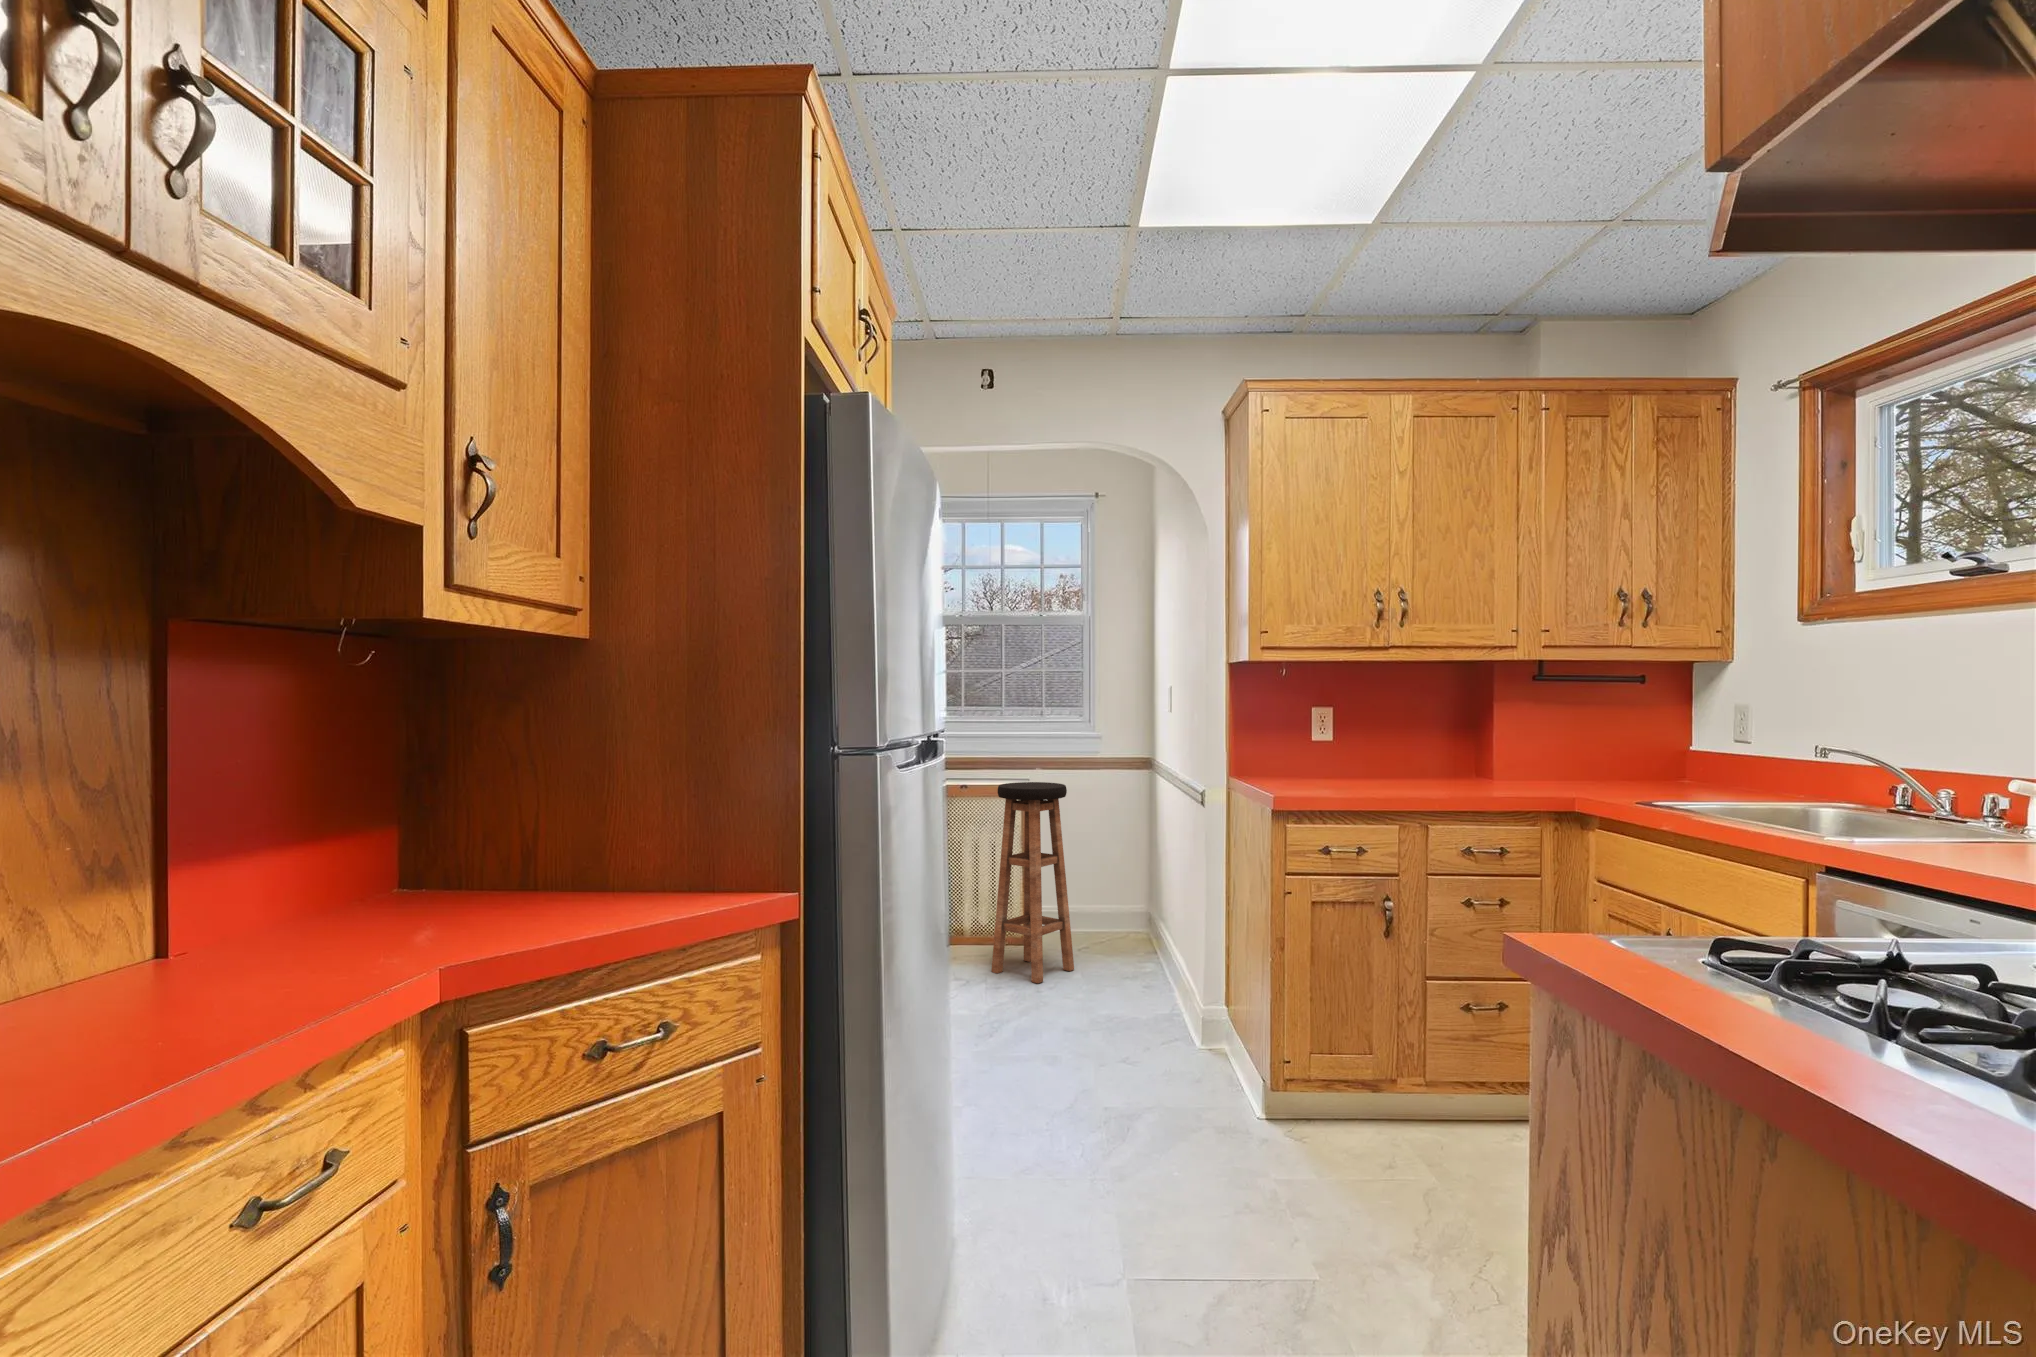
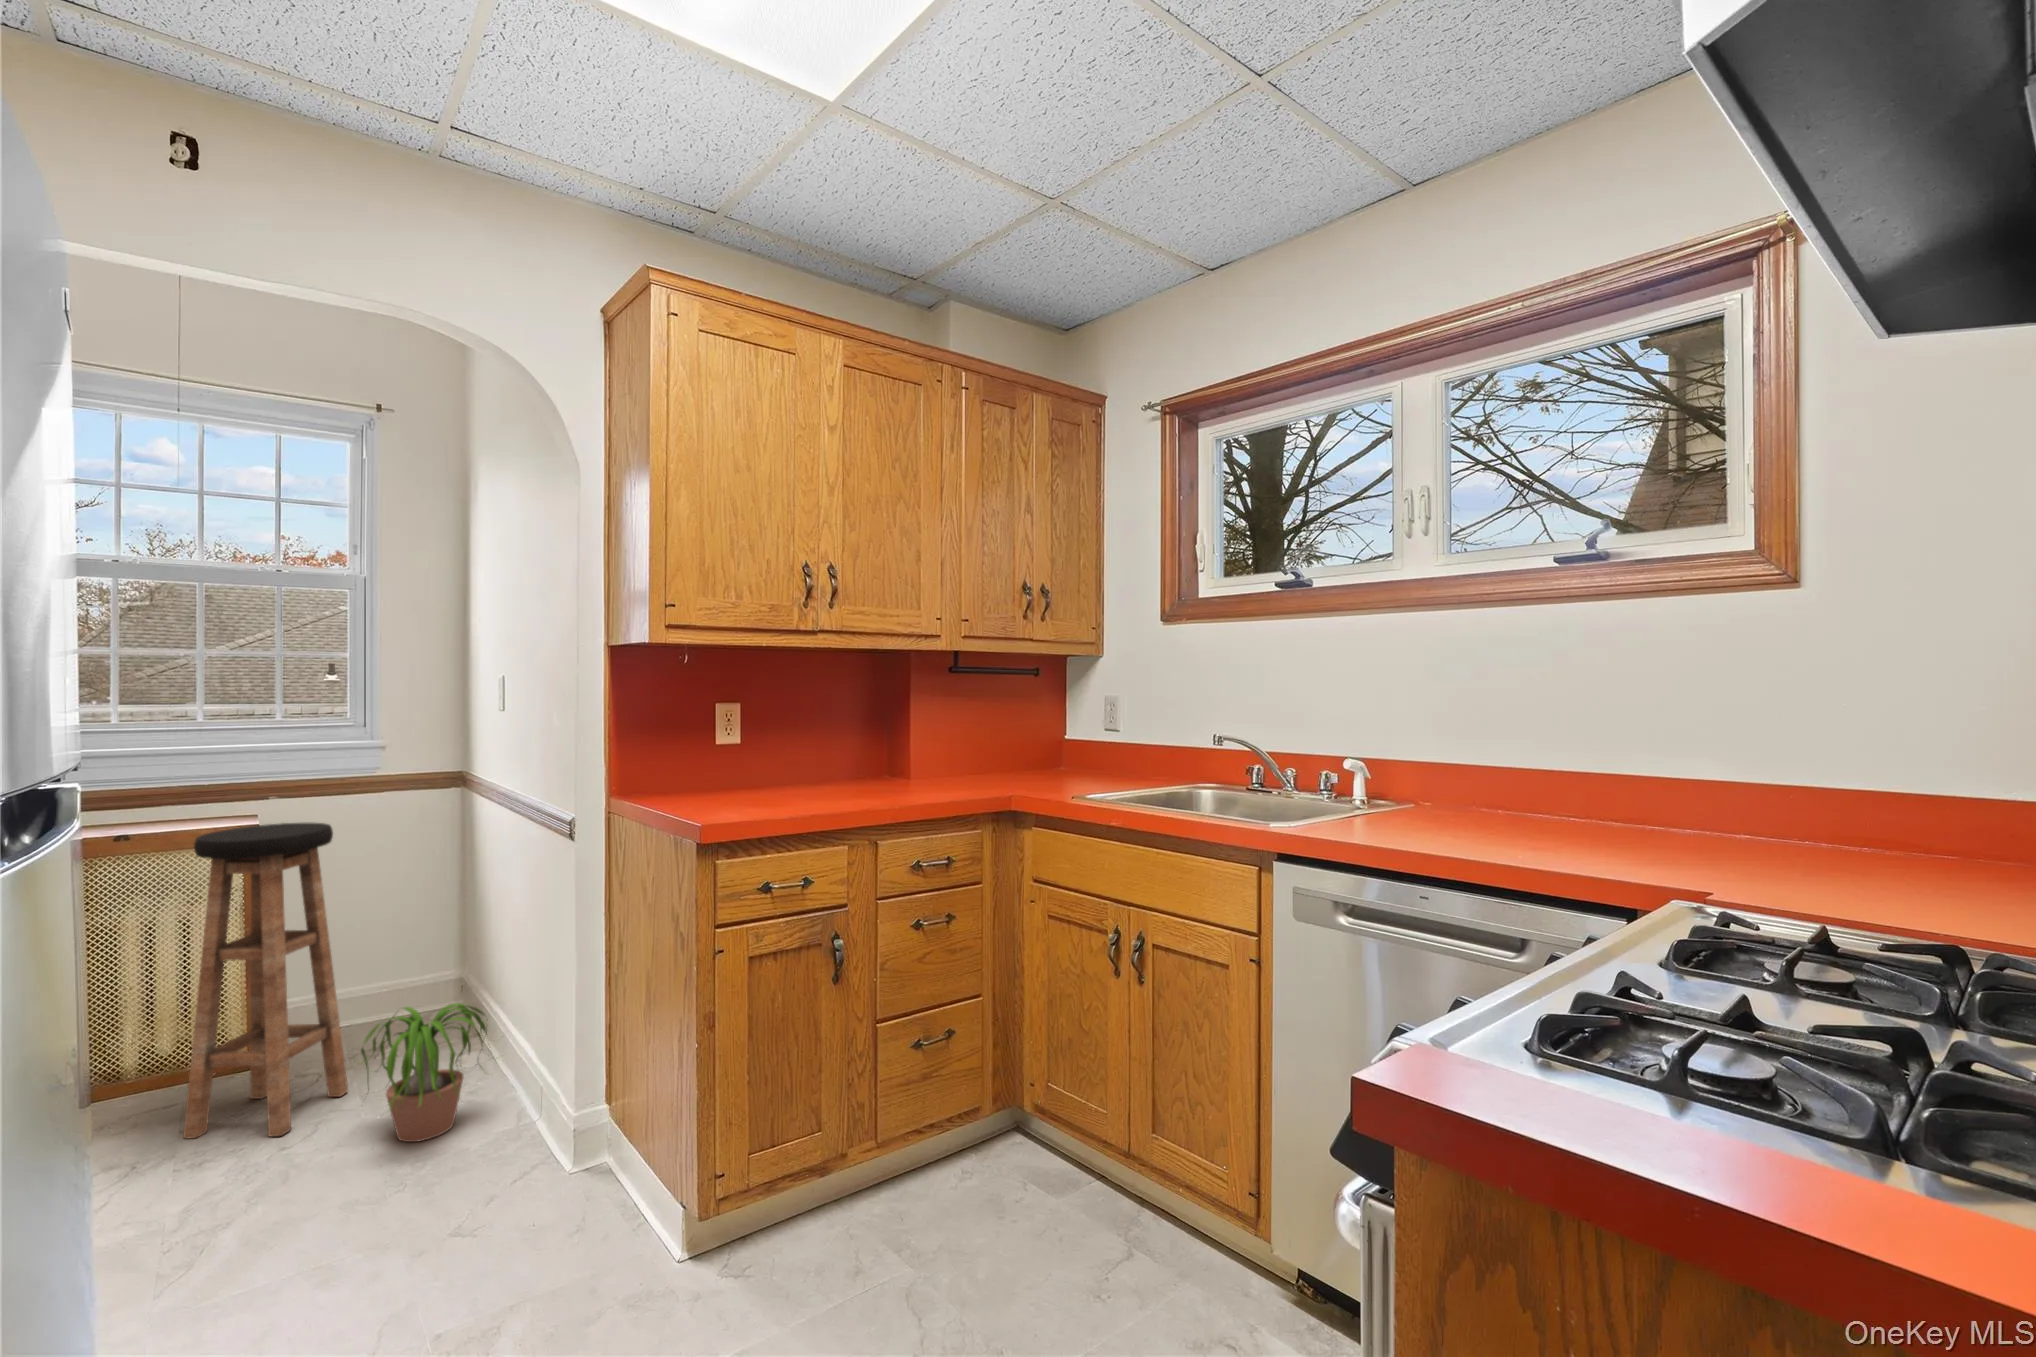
potted plant: none [1074,913,1167,1007] -> present [360,1003,487,1142]

